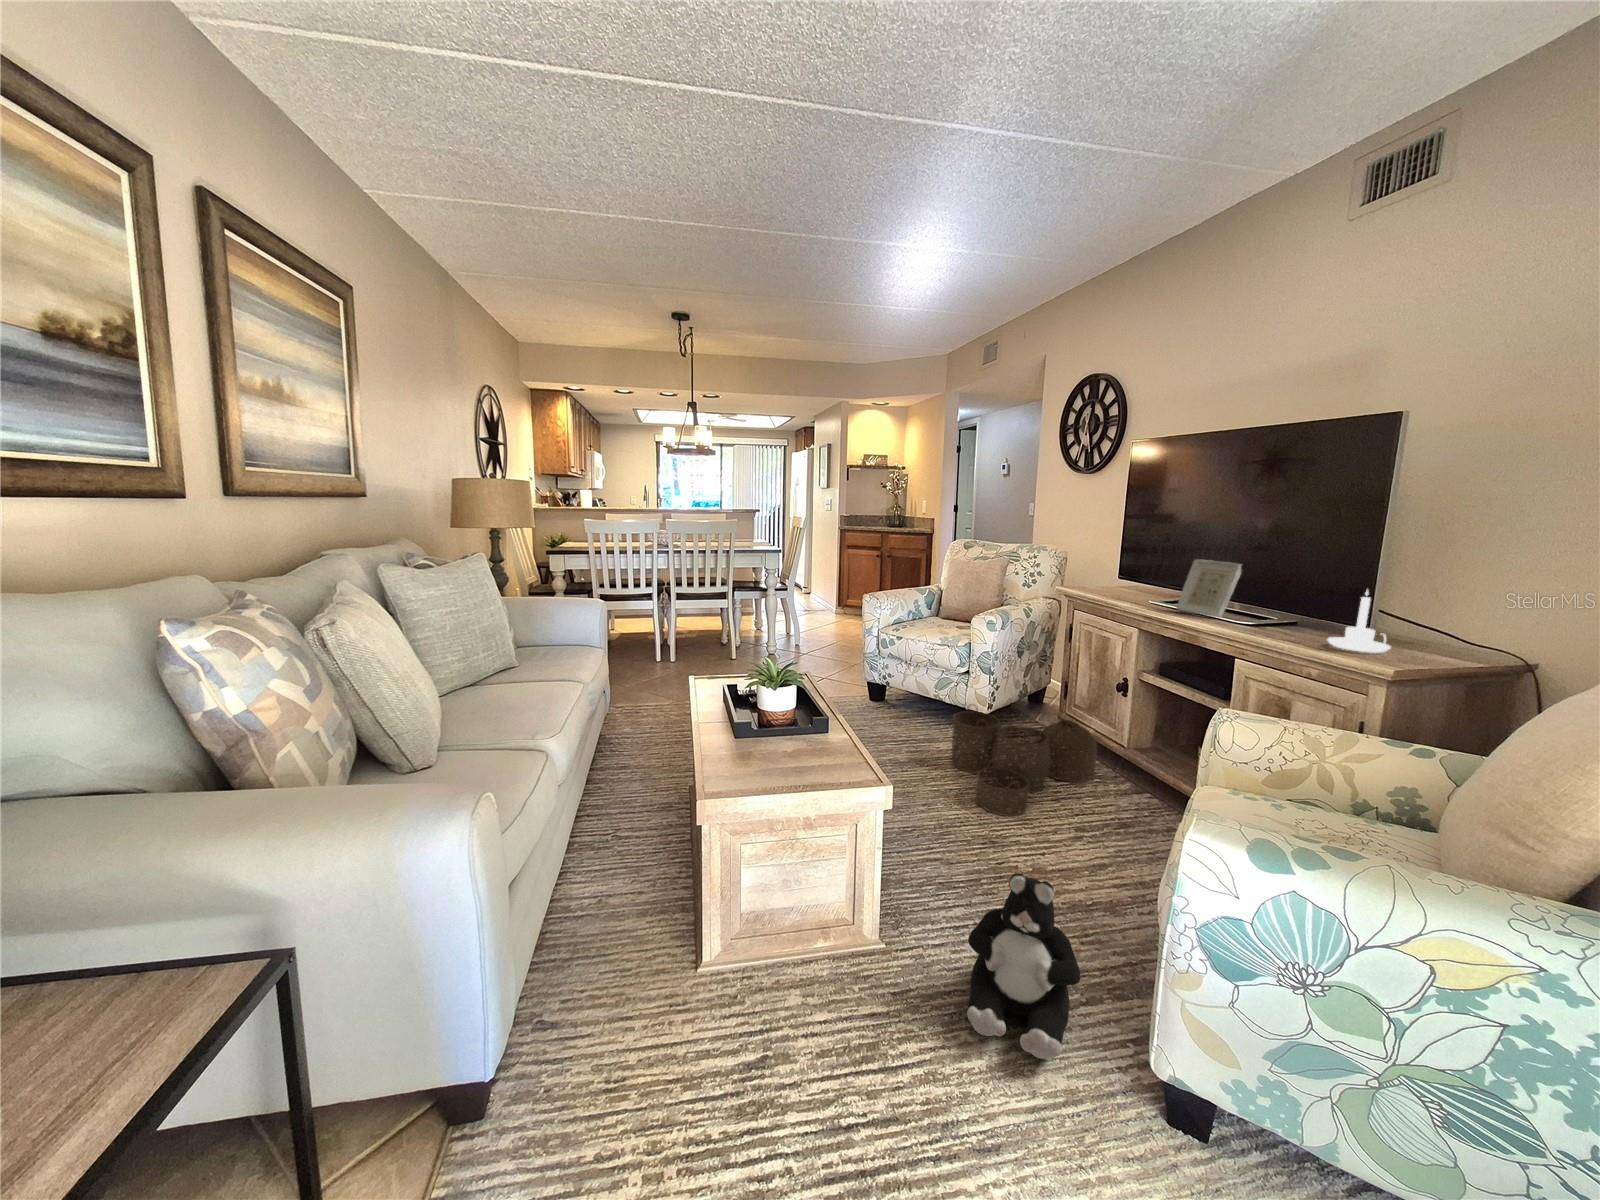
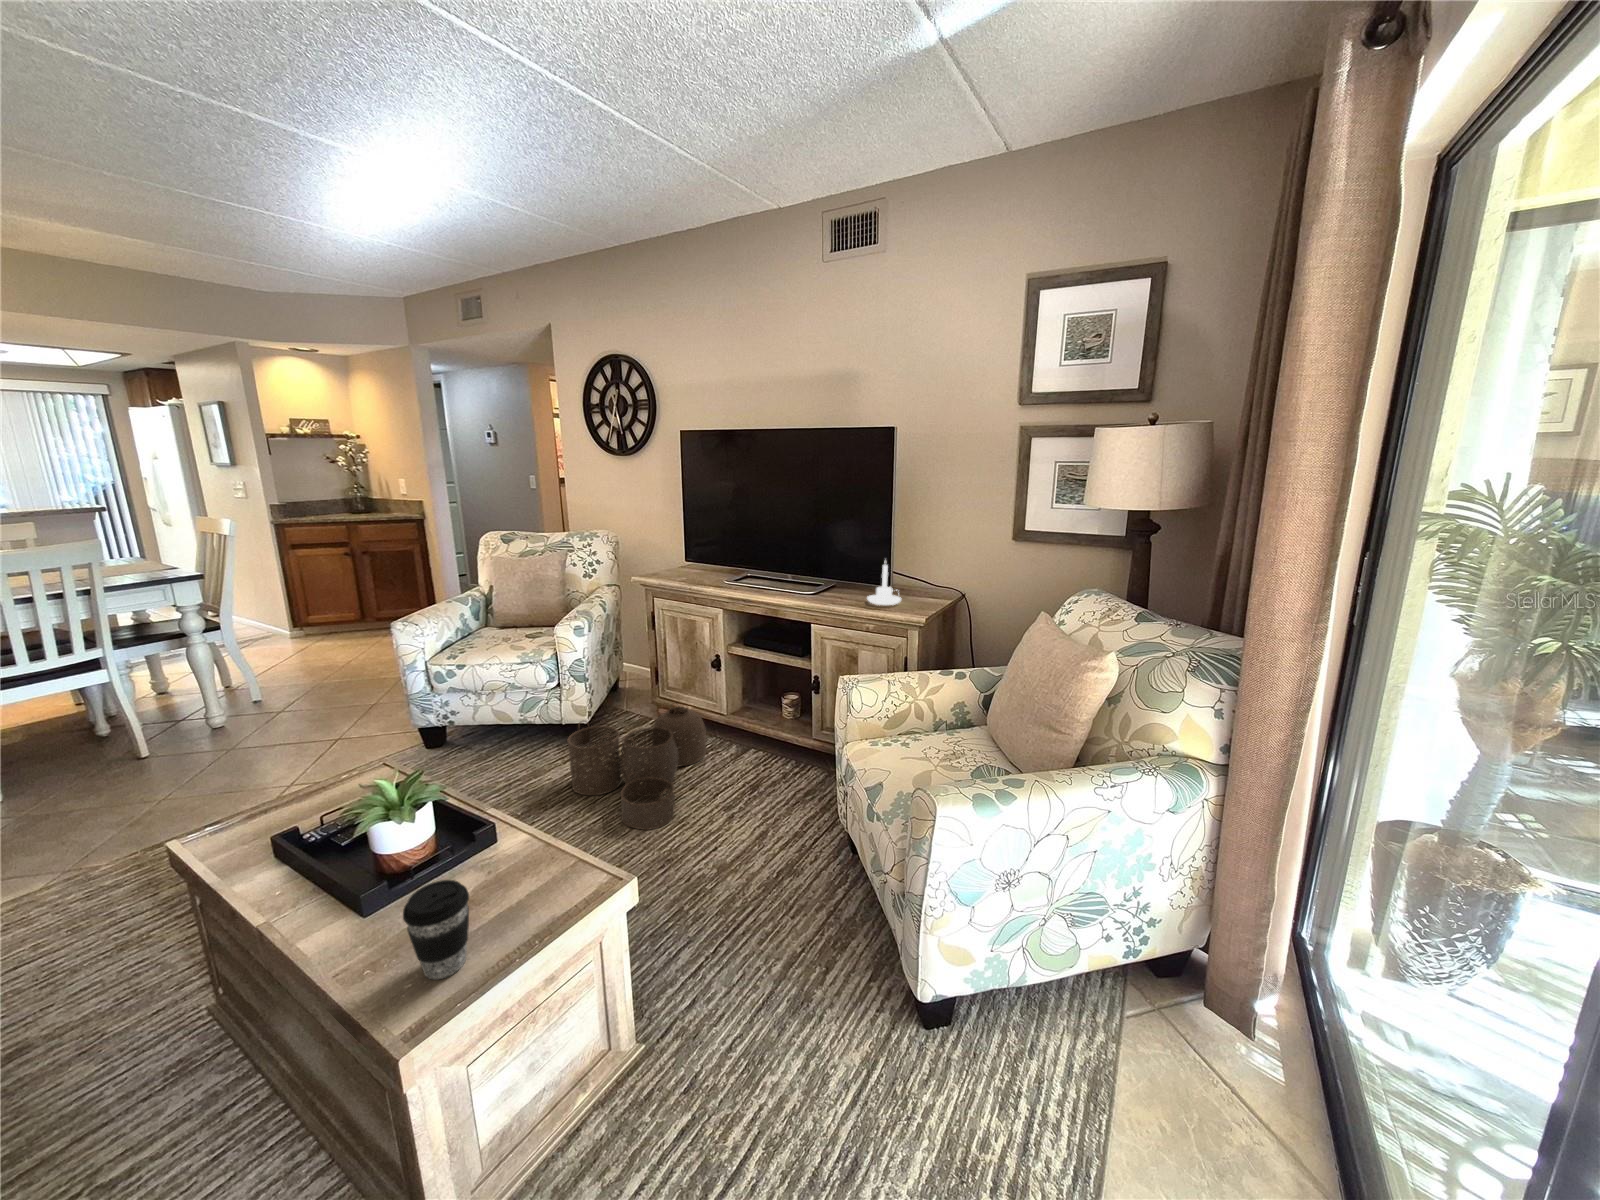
picture frame: present [1177,559,1241,617] -> none [752,542,794,590]
coffee cup: none [730,718,768,779] -> present [403,880,469,979]
plush toy: present [967,873,1081,1059] -> none [735,888,851,1067]

